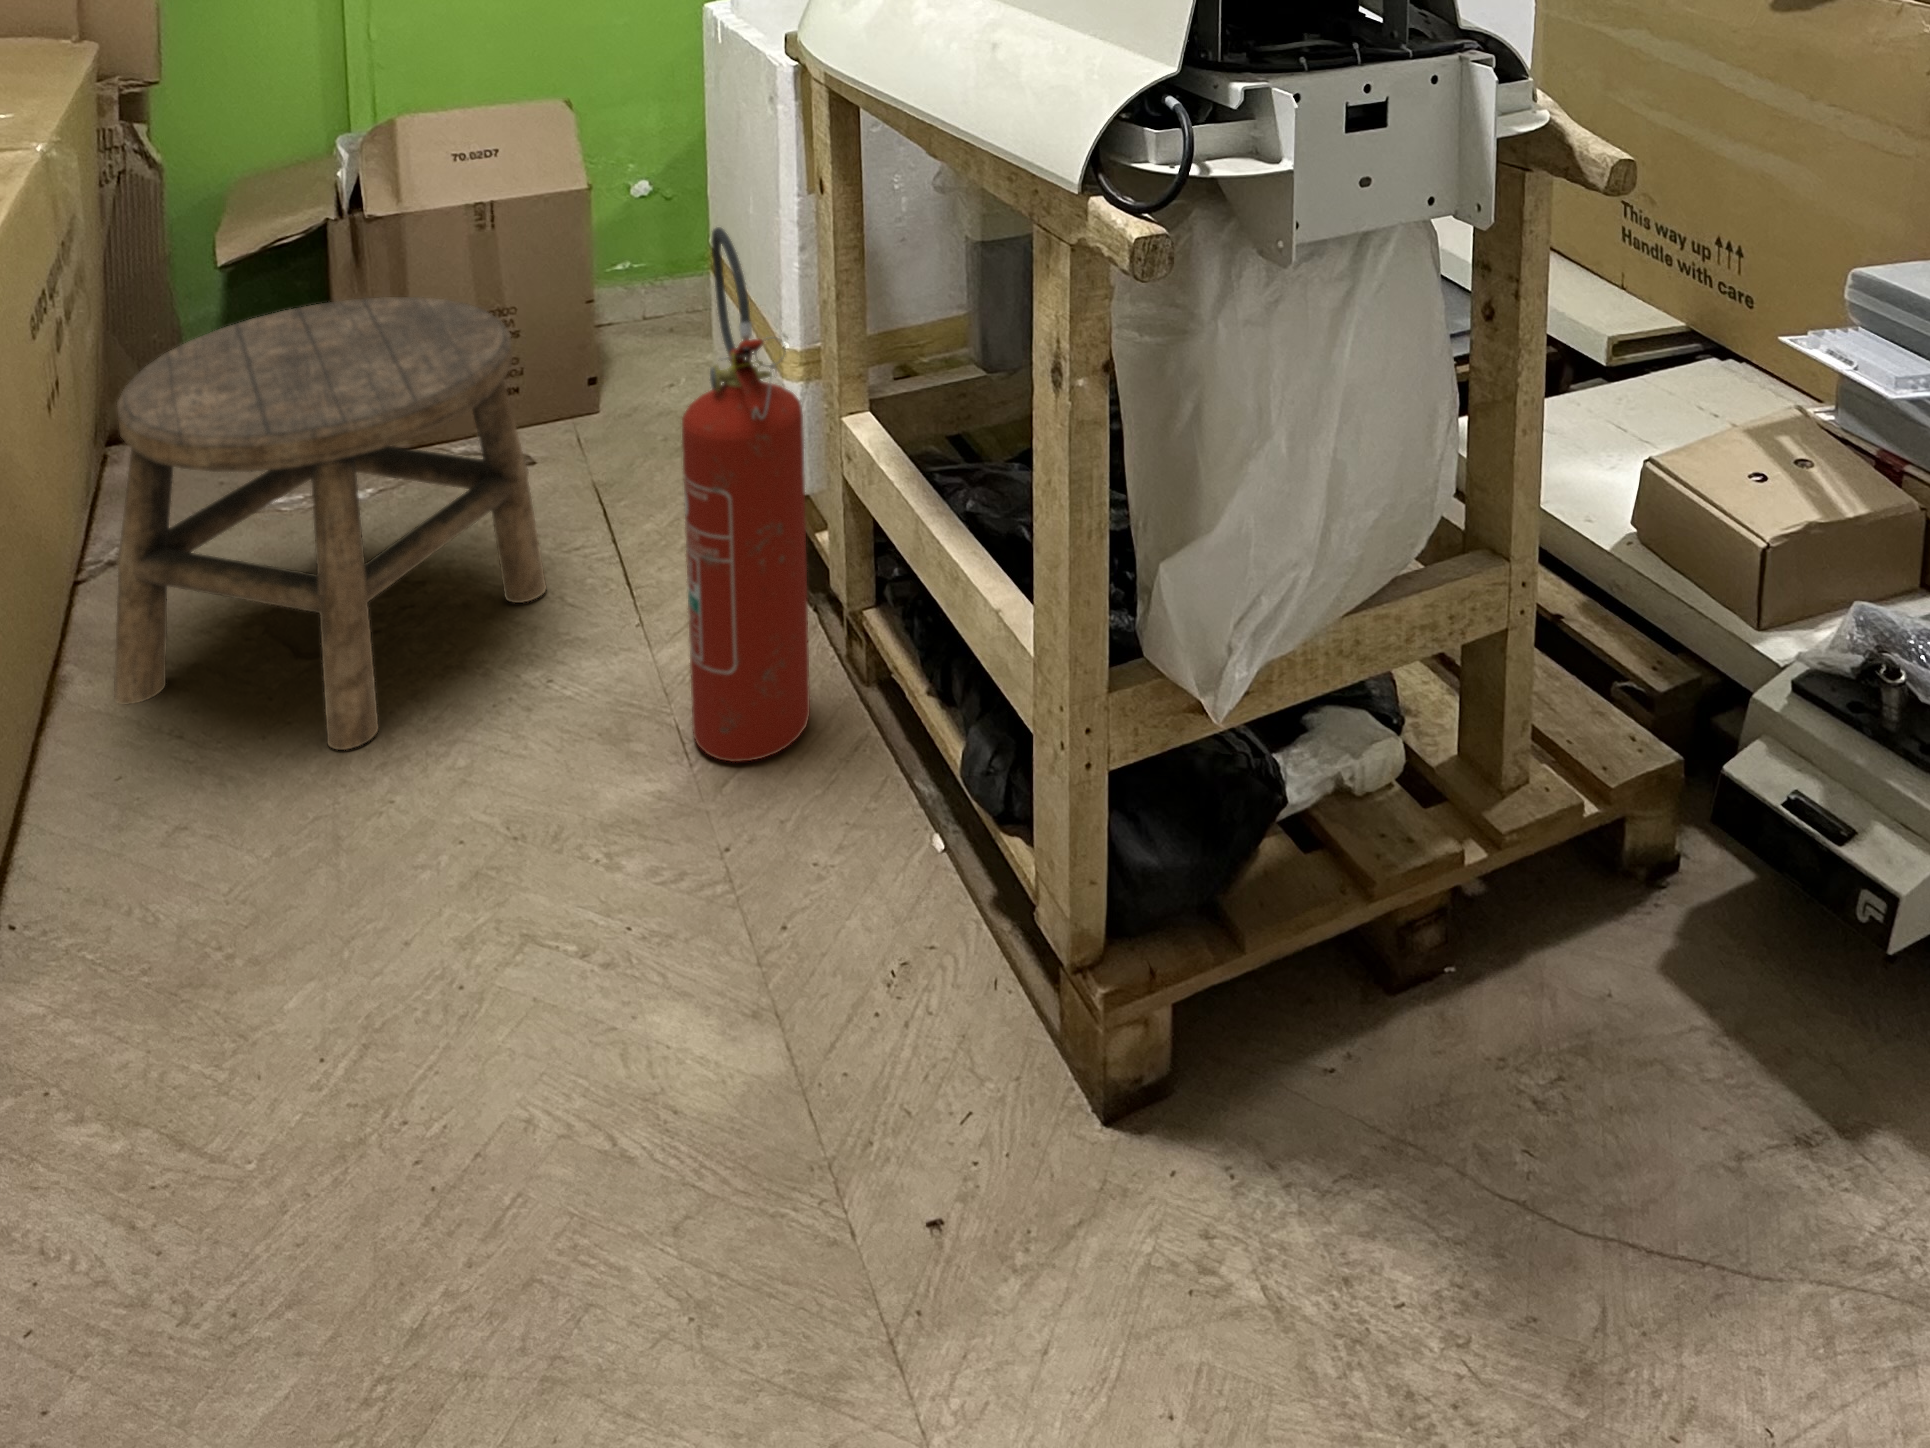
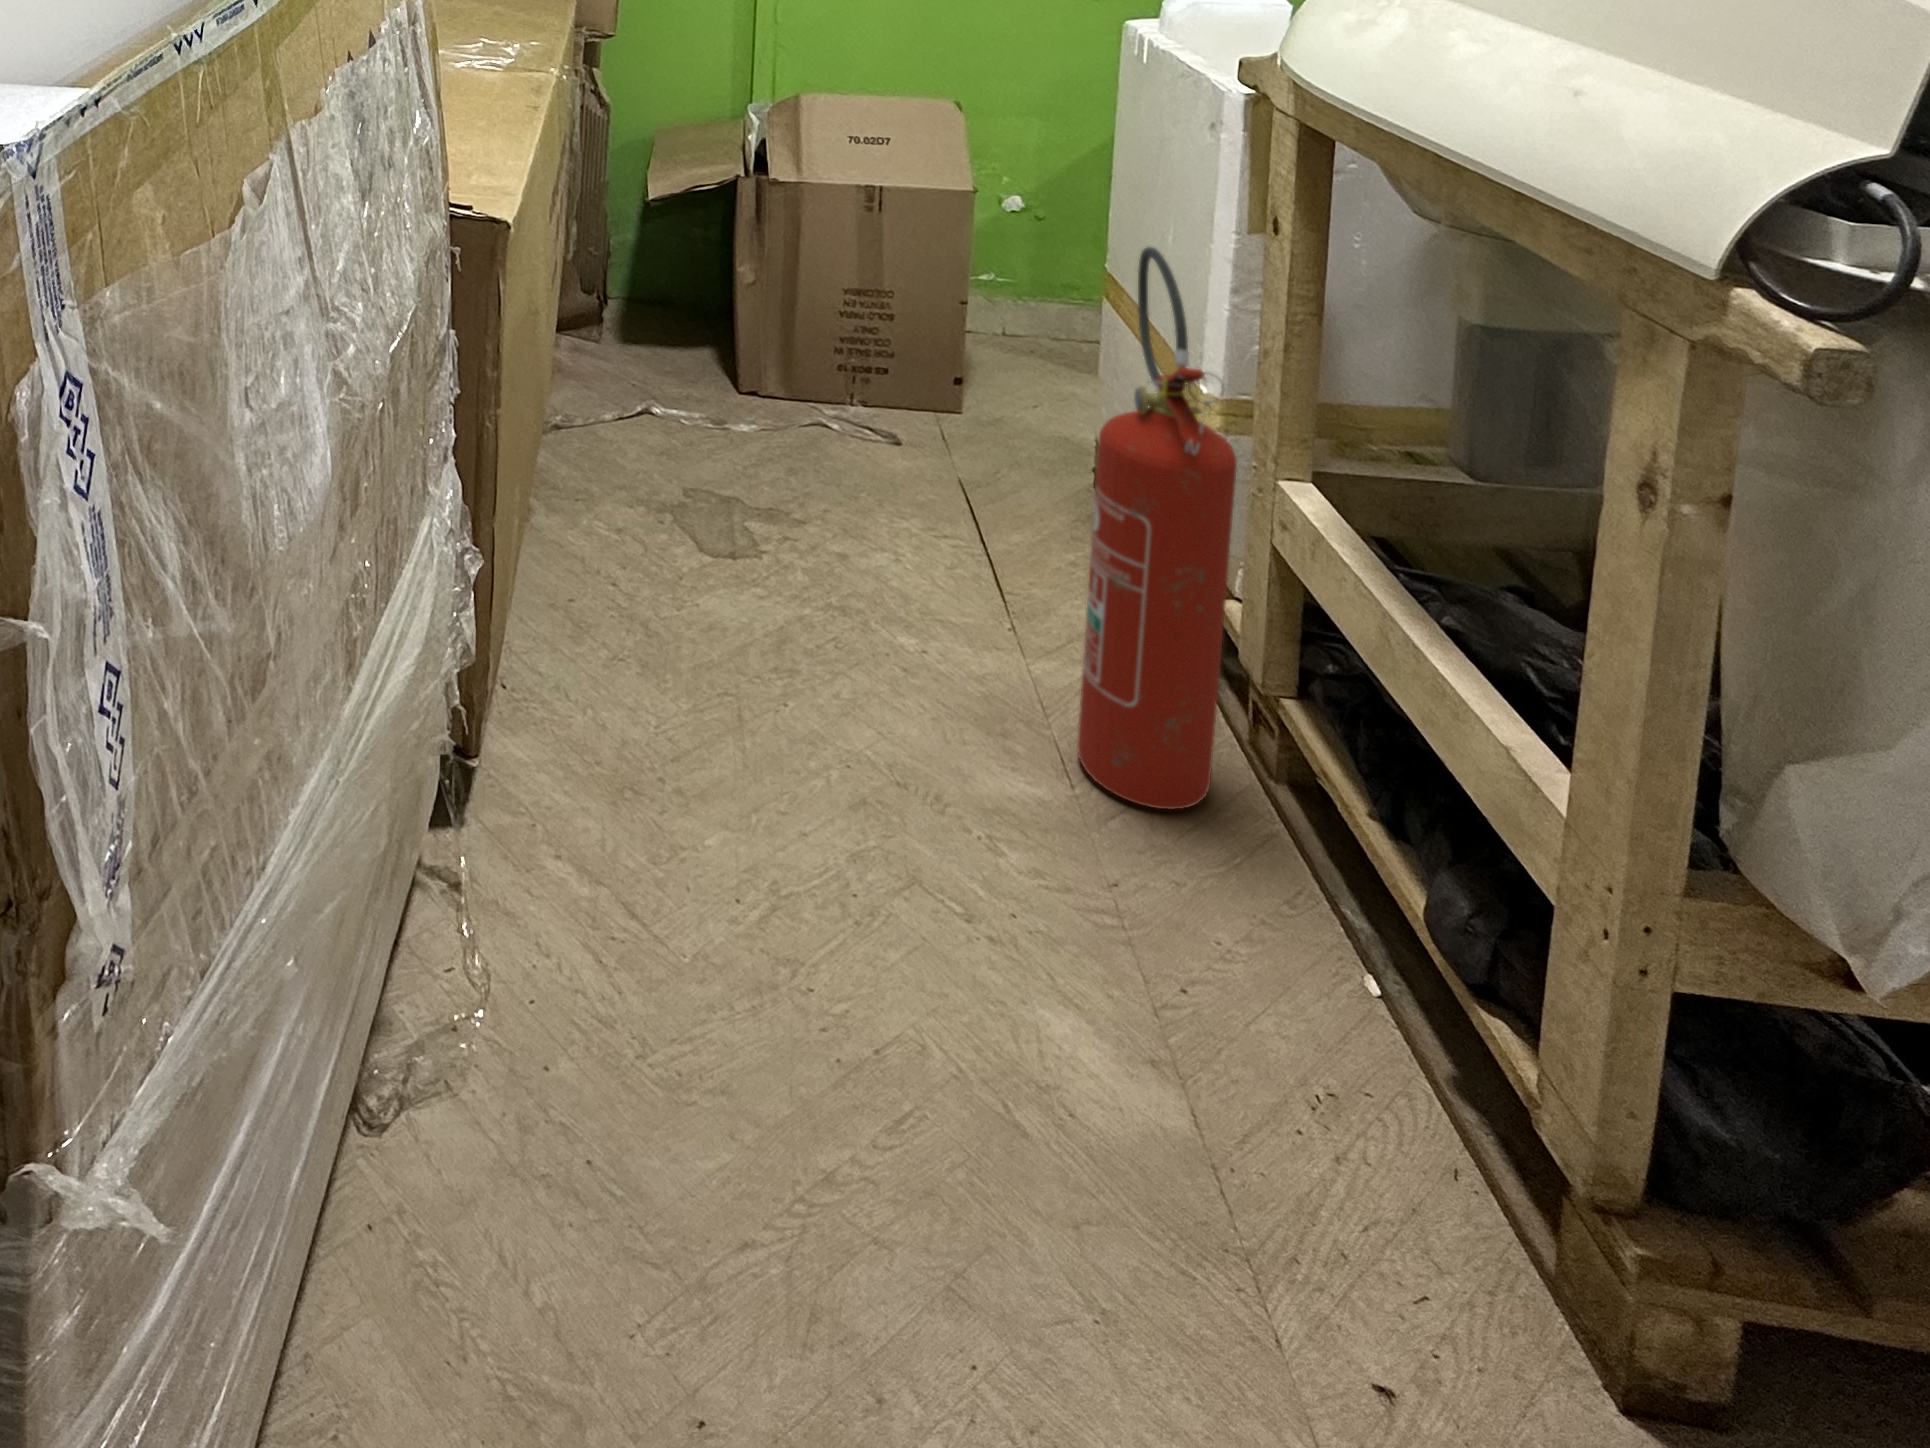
stool: present [114,297,547,750] -> none [570,244,920,641]

